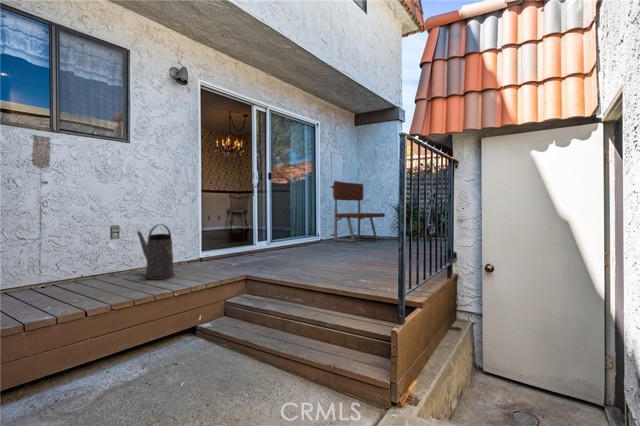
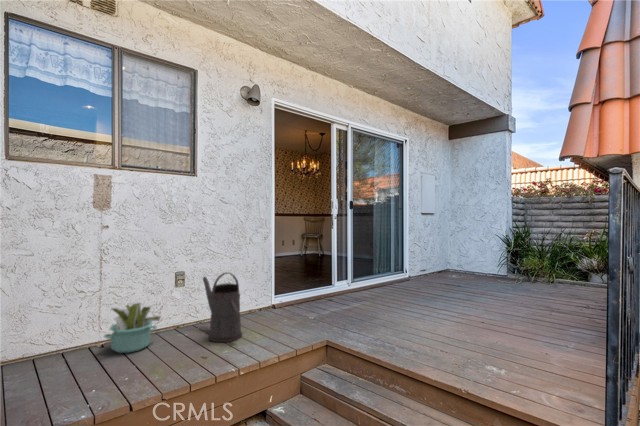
bench: present [333,181,385,242] -> none [425,205,491,281]
decorative plant: none [49,249,101,289] -> present [104,303,160,353]

